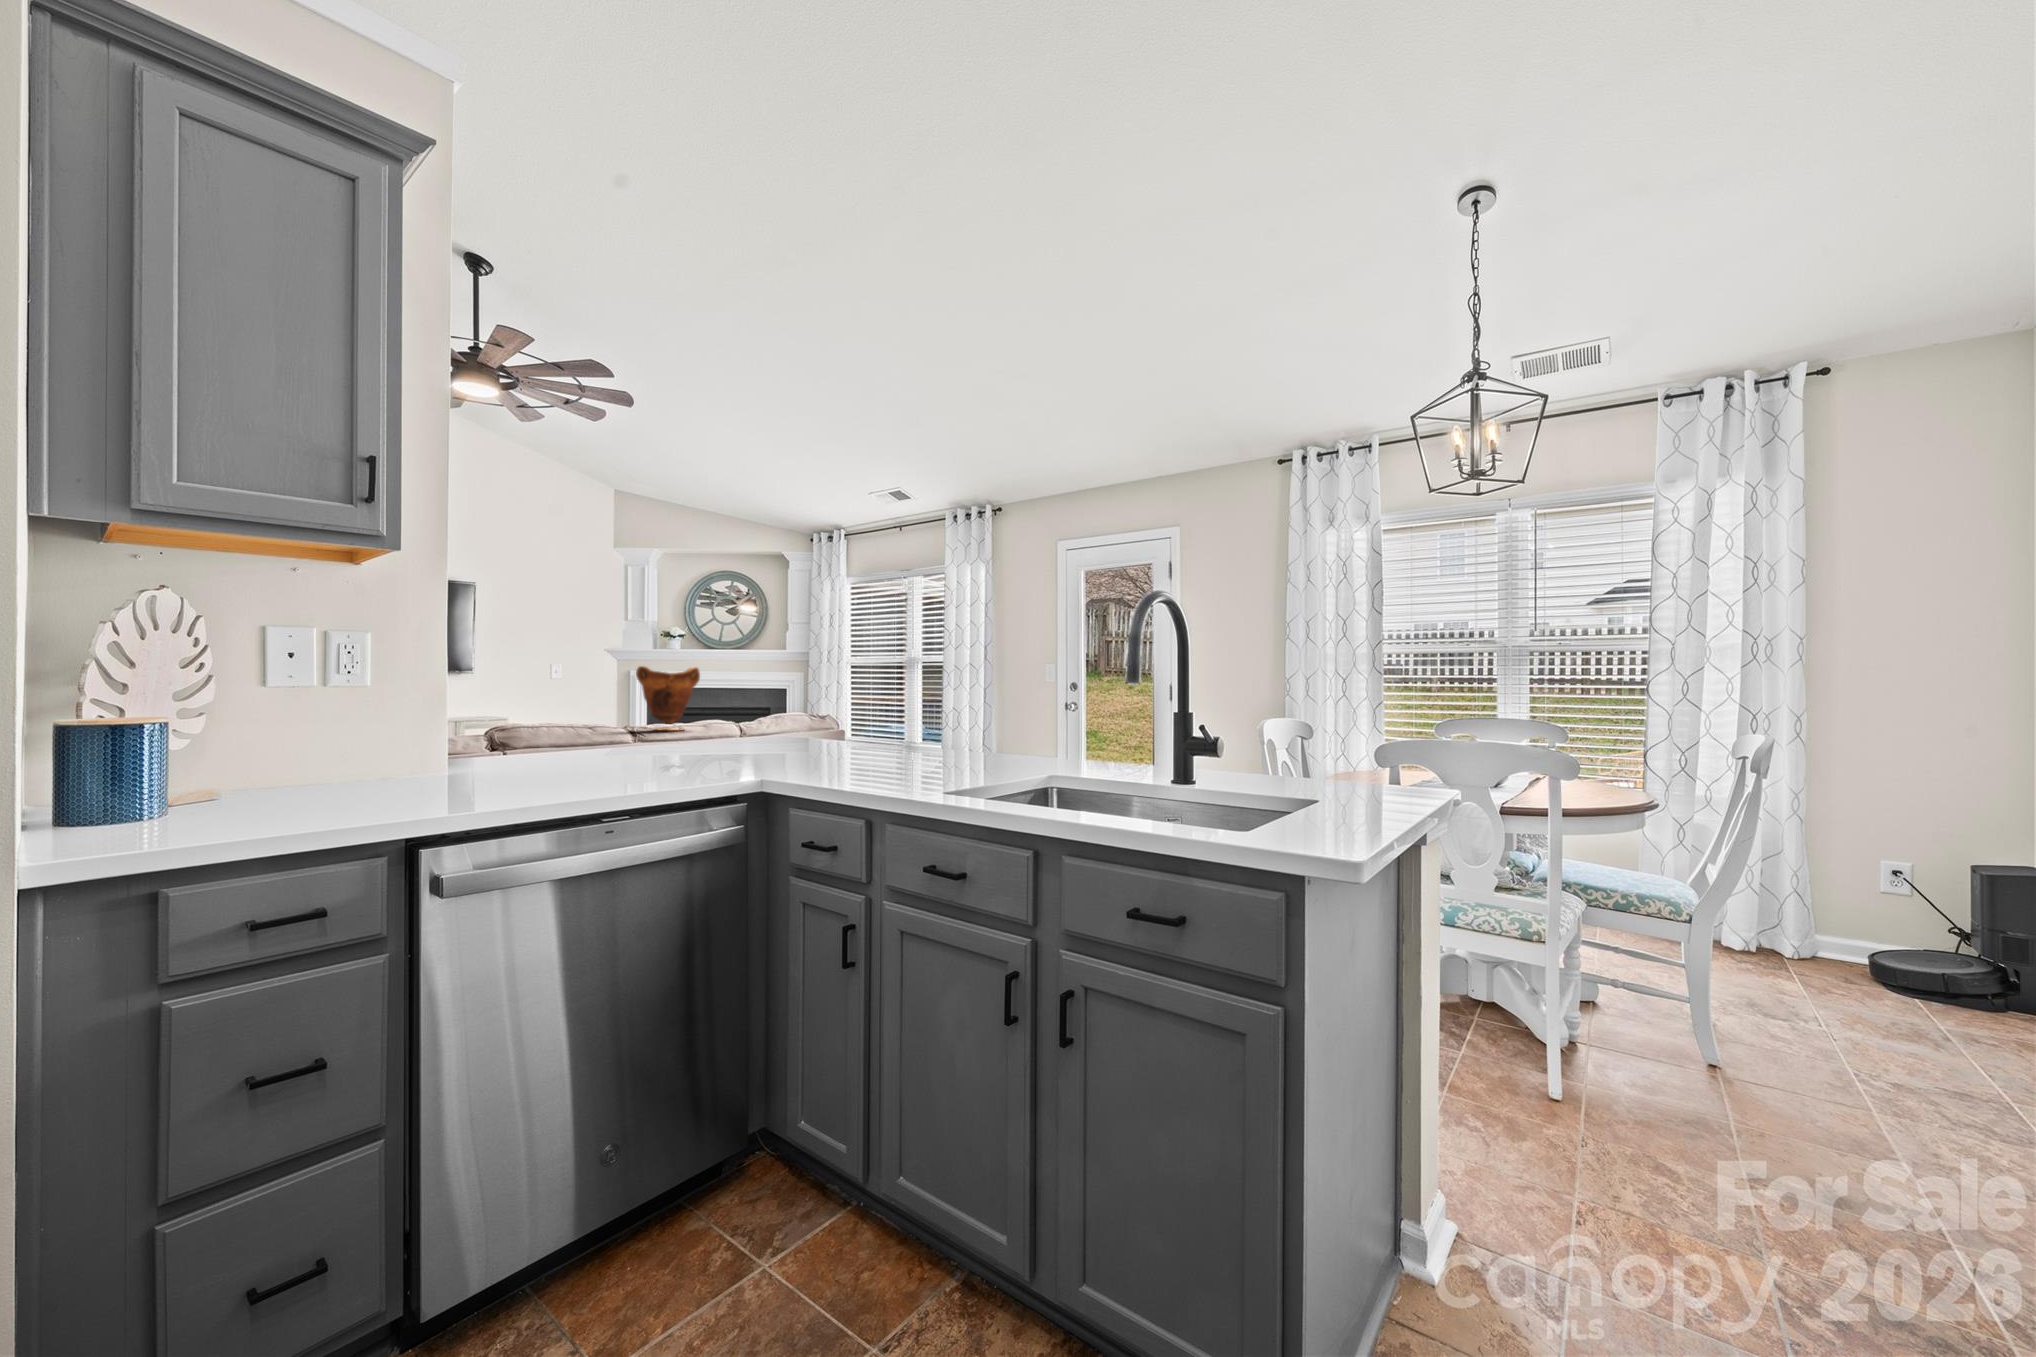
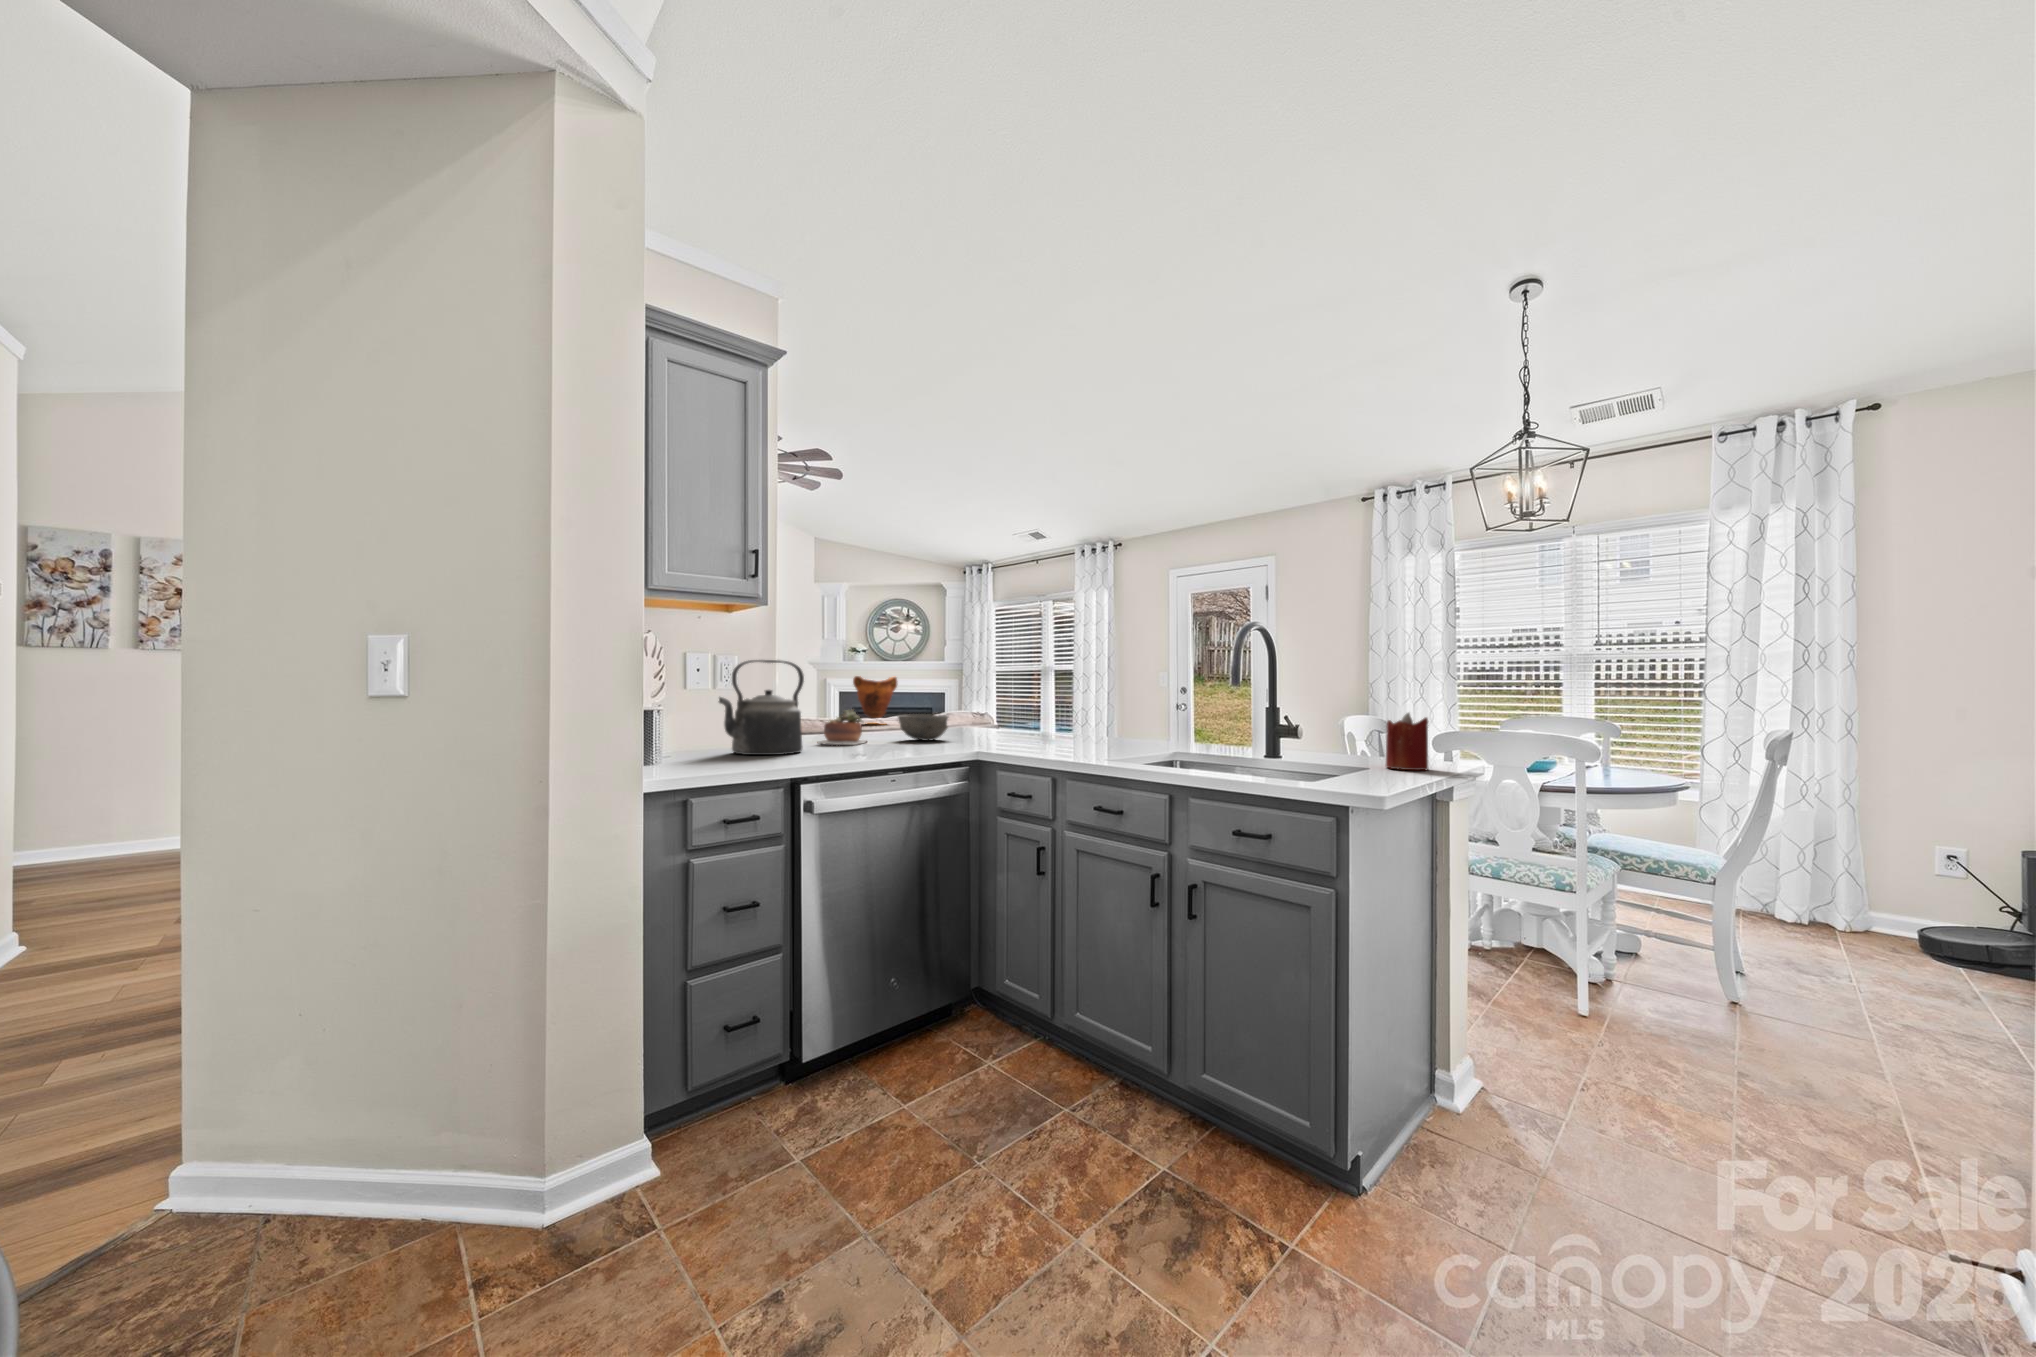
kettle: none [320,639,488,791] -> present [719,660,804,755]
succulent plant: none [529,714,616,767] -> present [817,710,867,745]
bowl: none [665,720,742,758] -> present [898,714,948,741]
candle: none [1340,720,1399,805] -> present [1386,713,1429,770]

